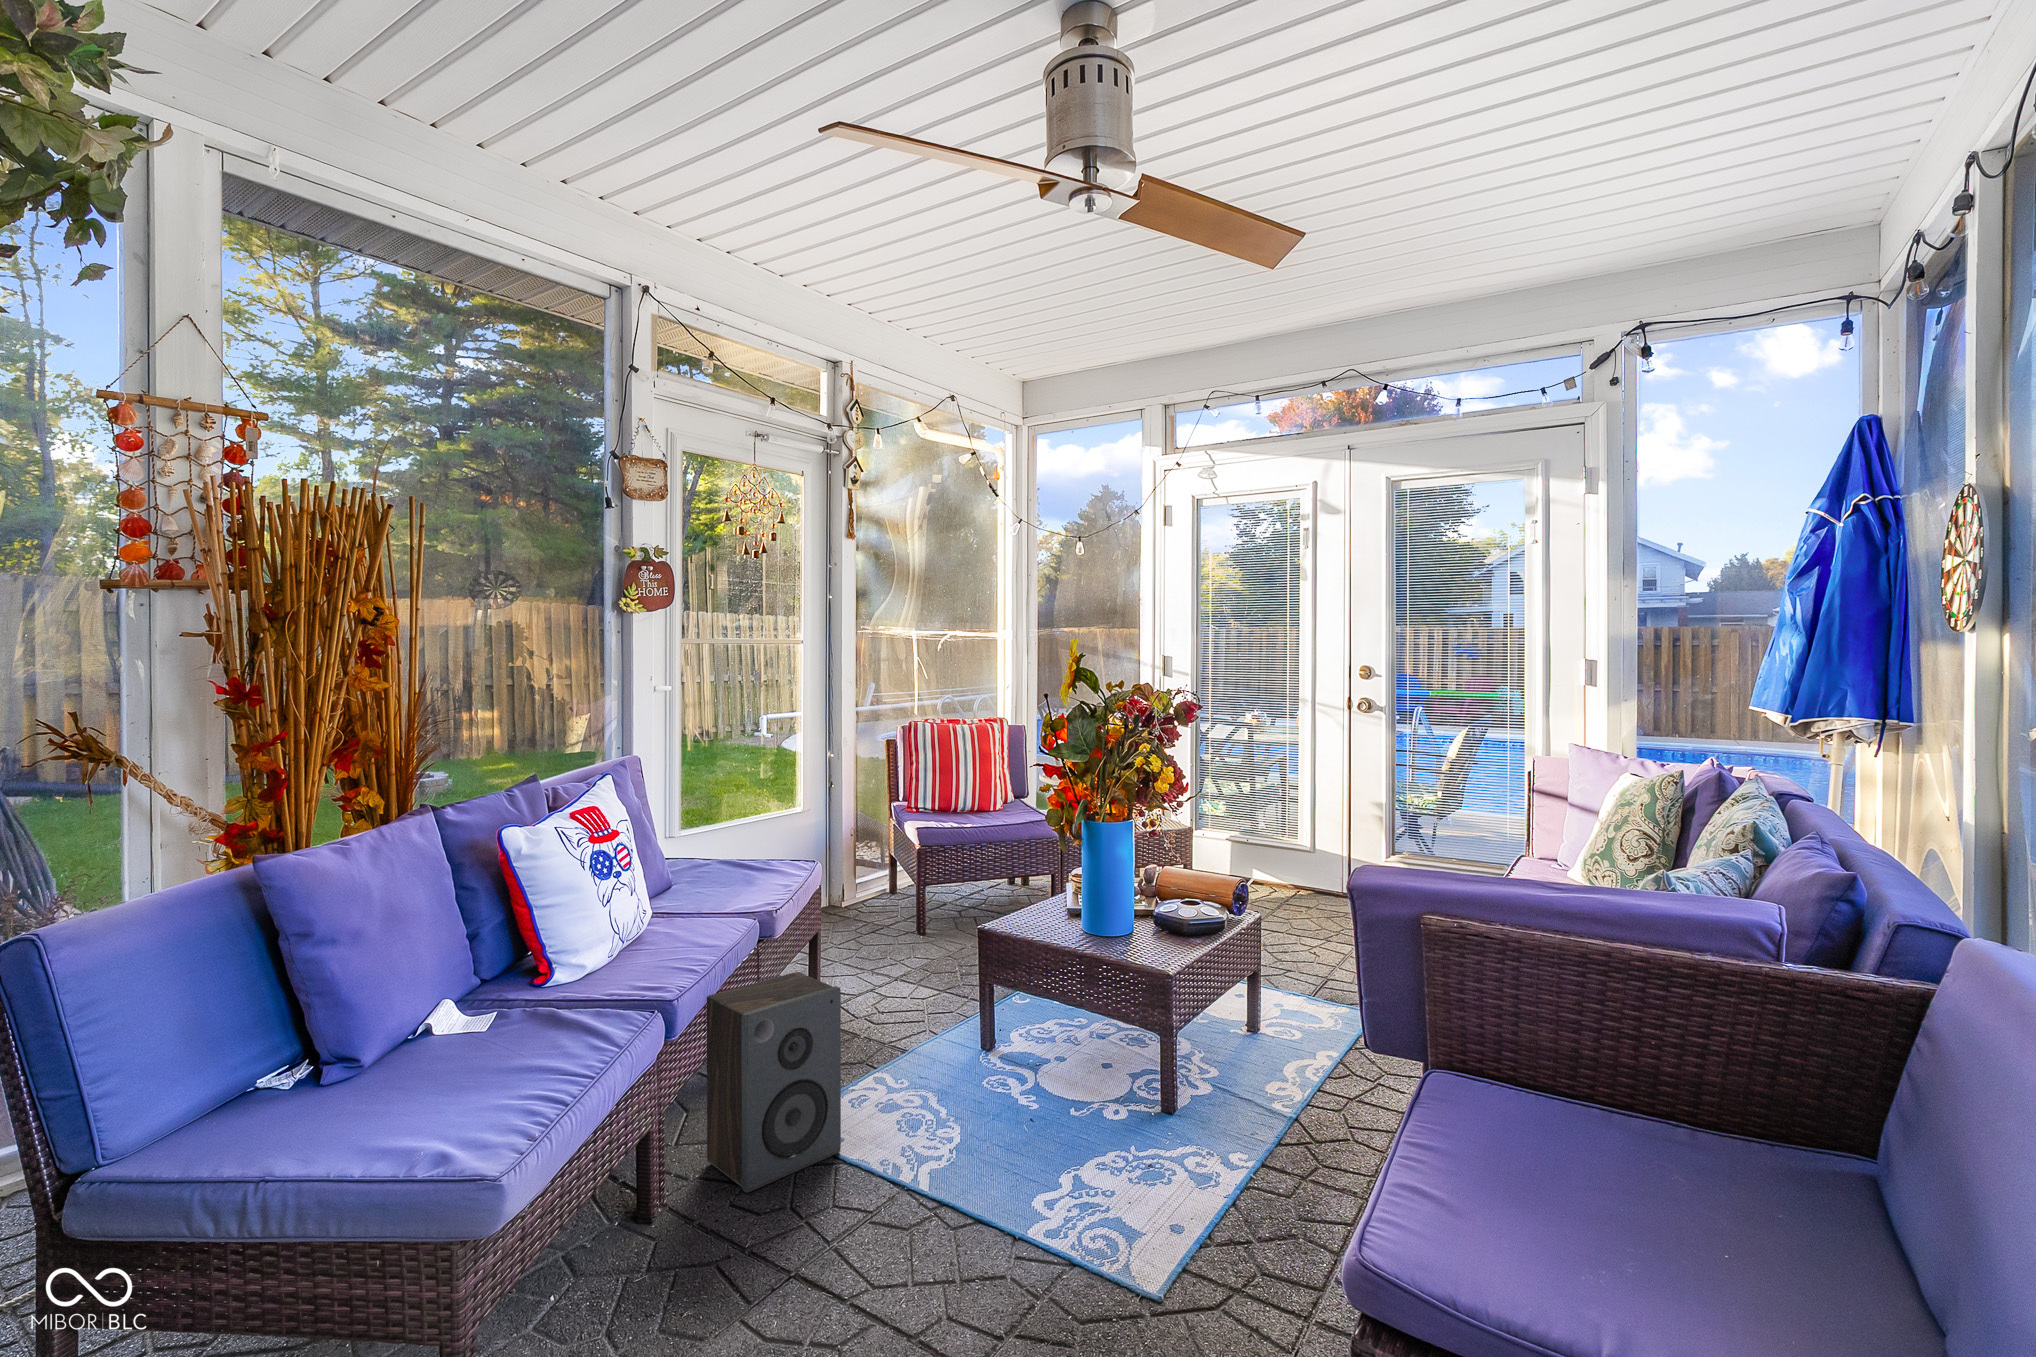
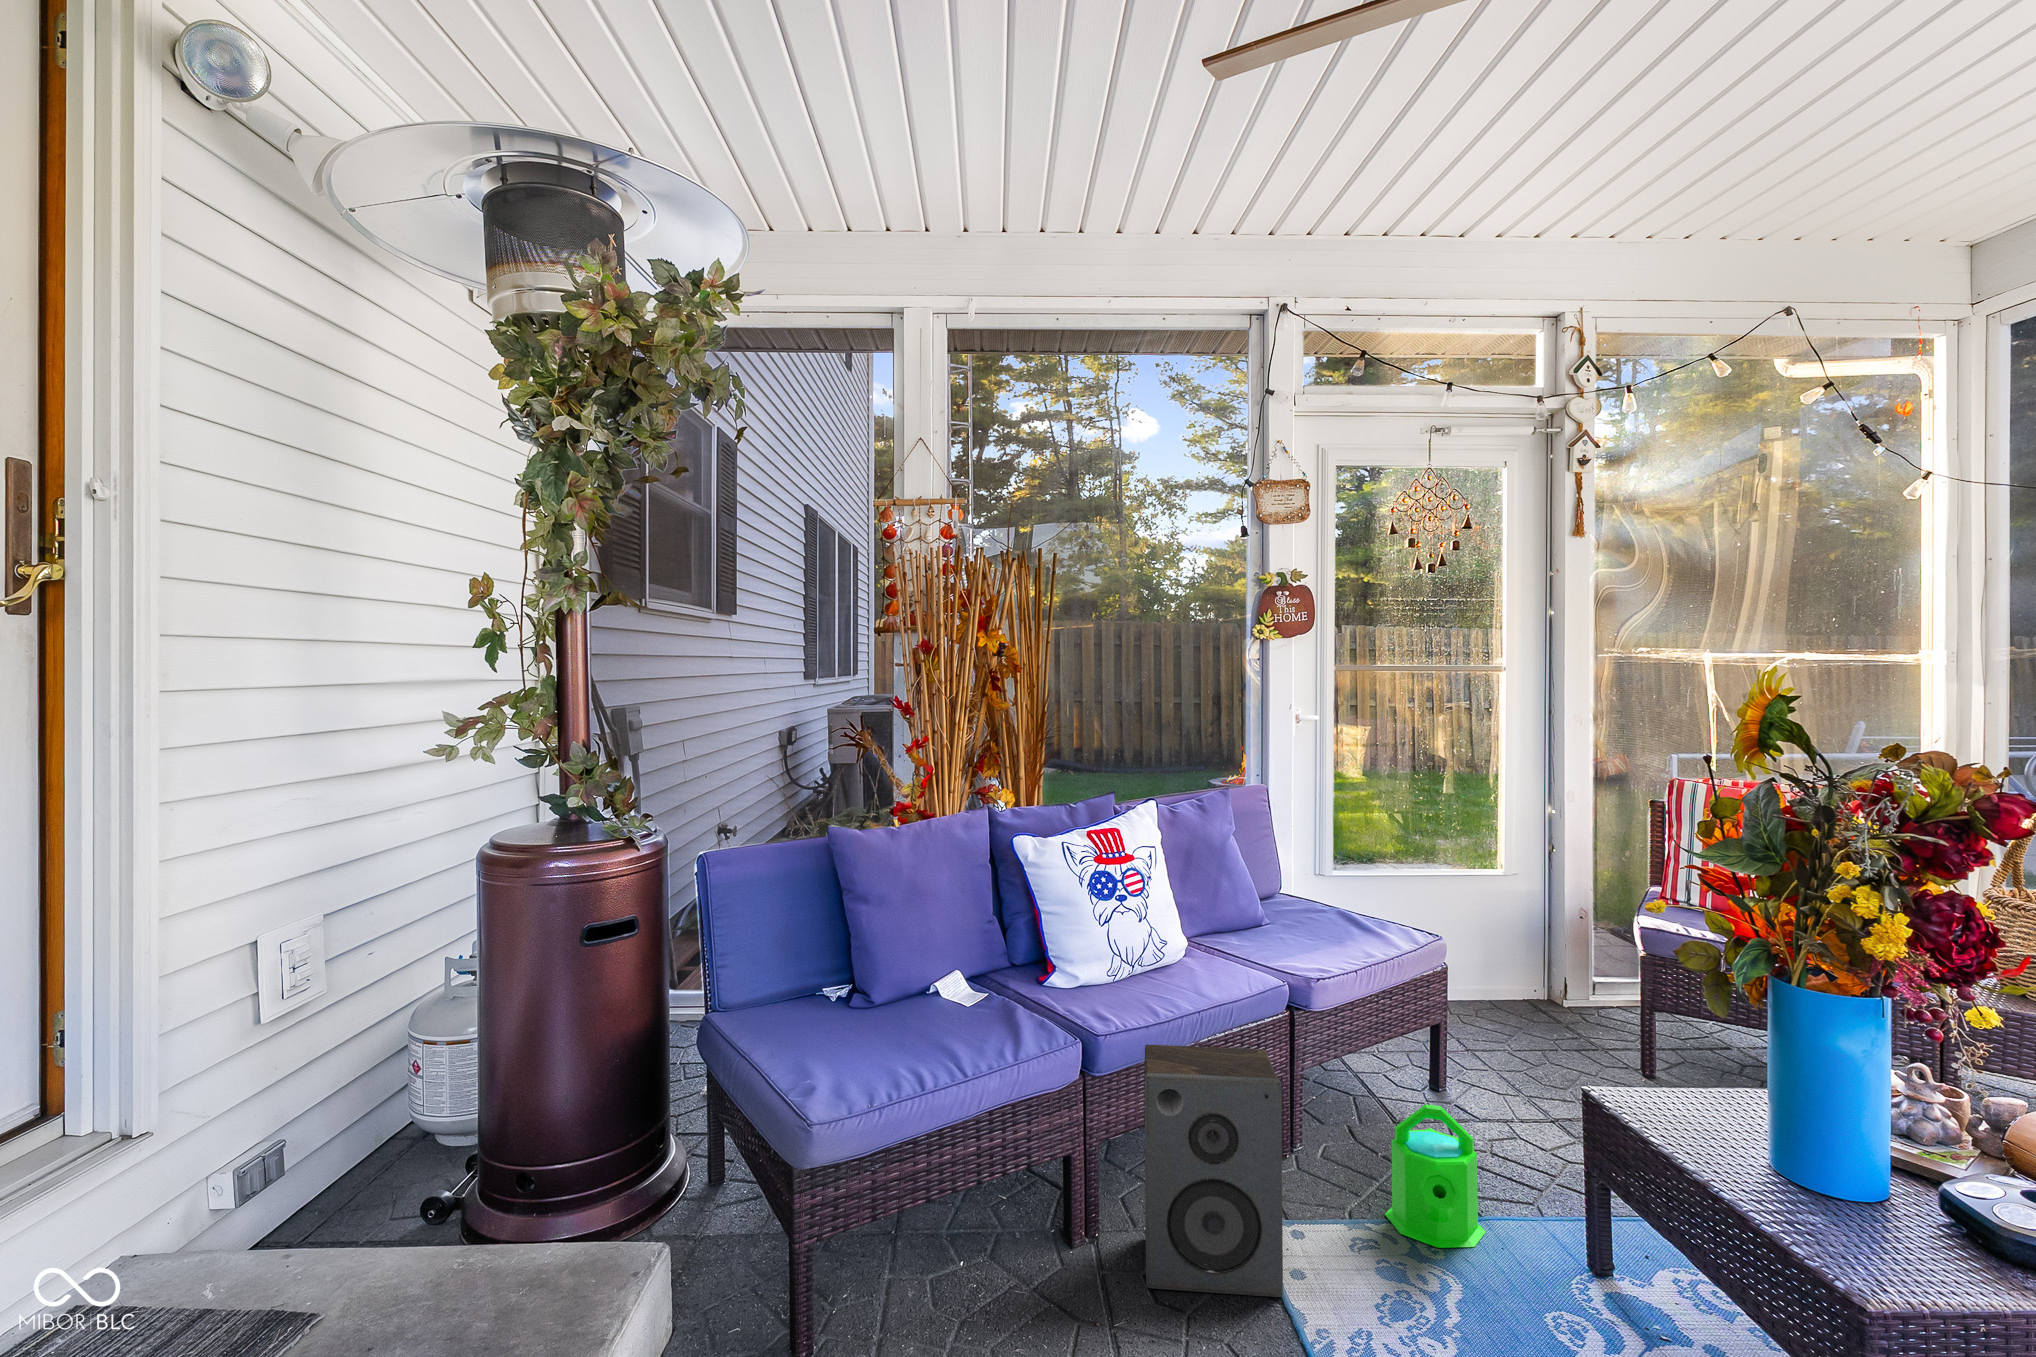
watering can: none [854,981,925,1082] -> present [1385,1104,1486,1248]

